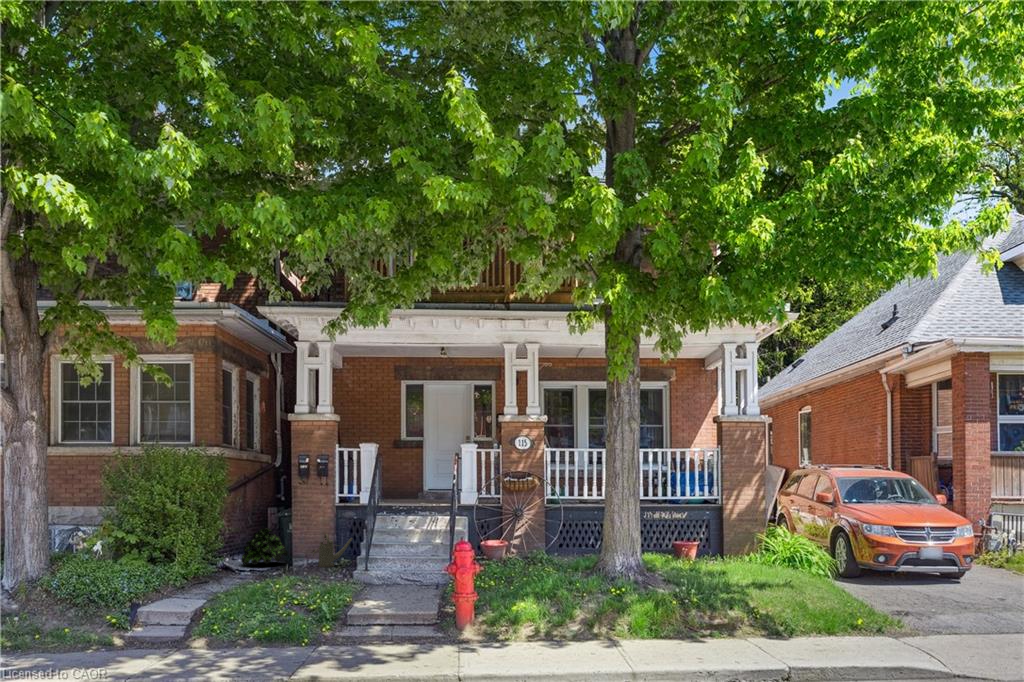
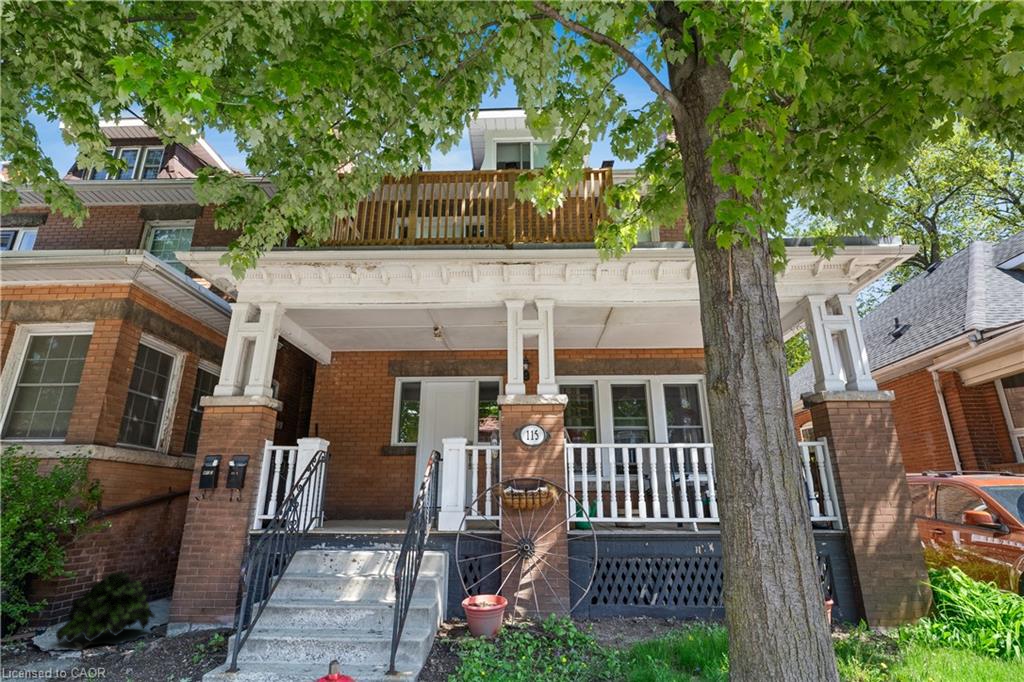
watering can: present [313,534,352,567] -> none [175,583,255,648]

